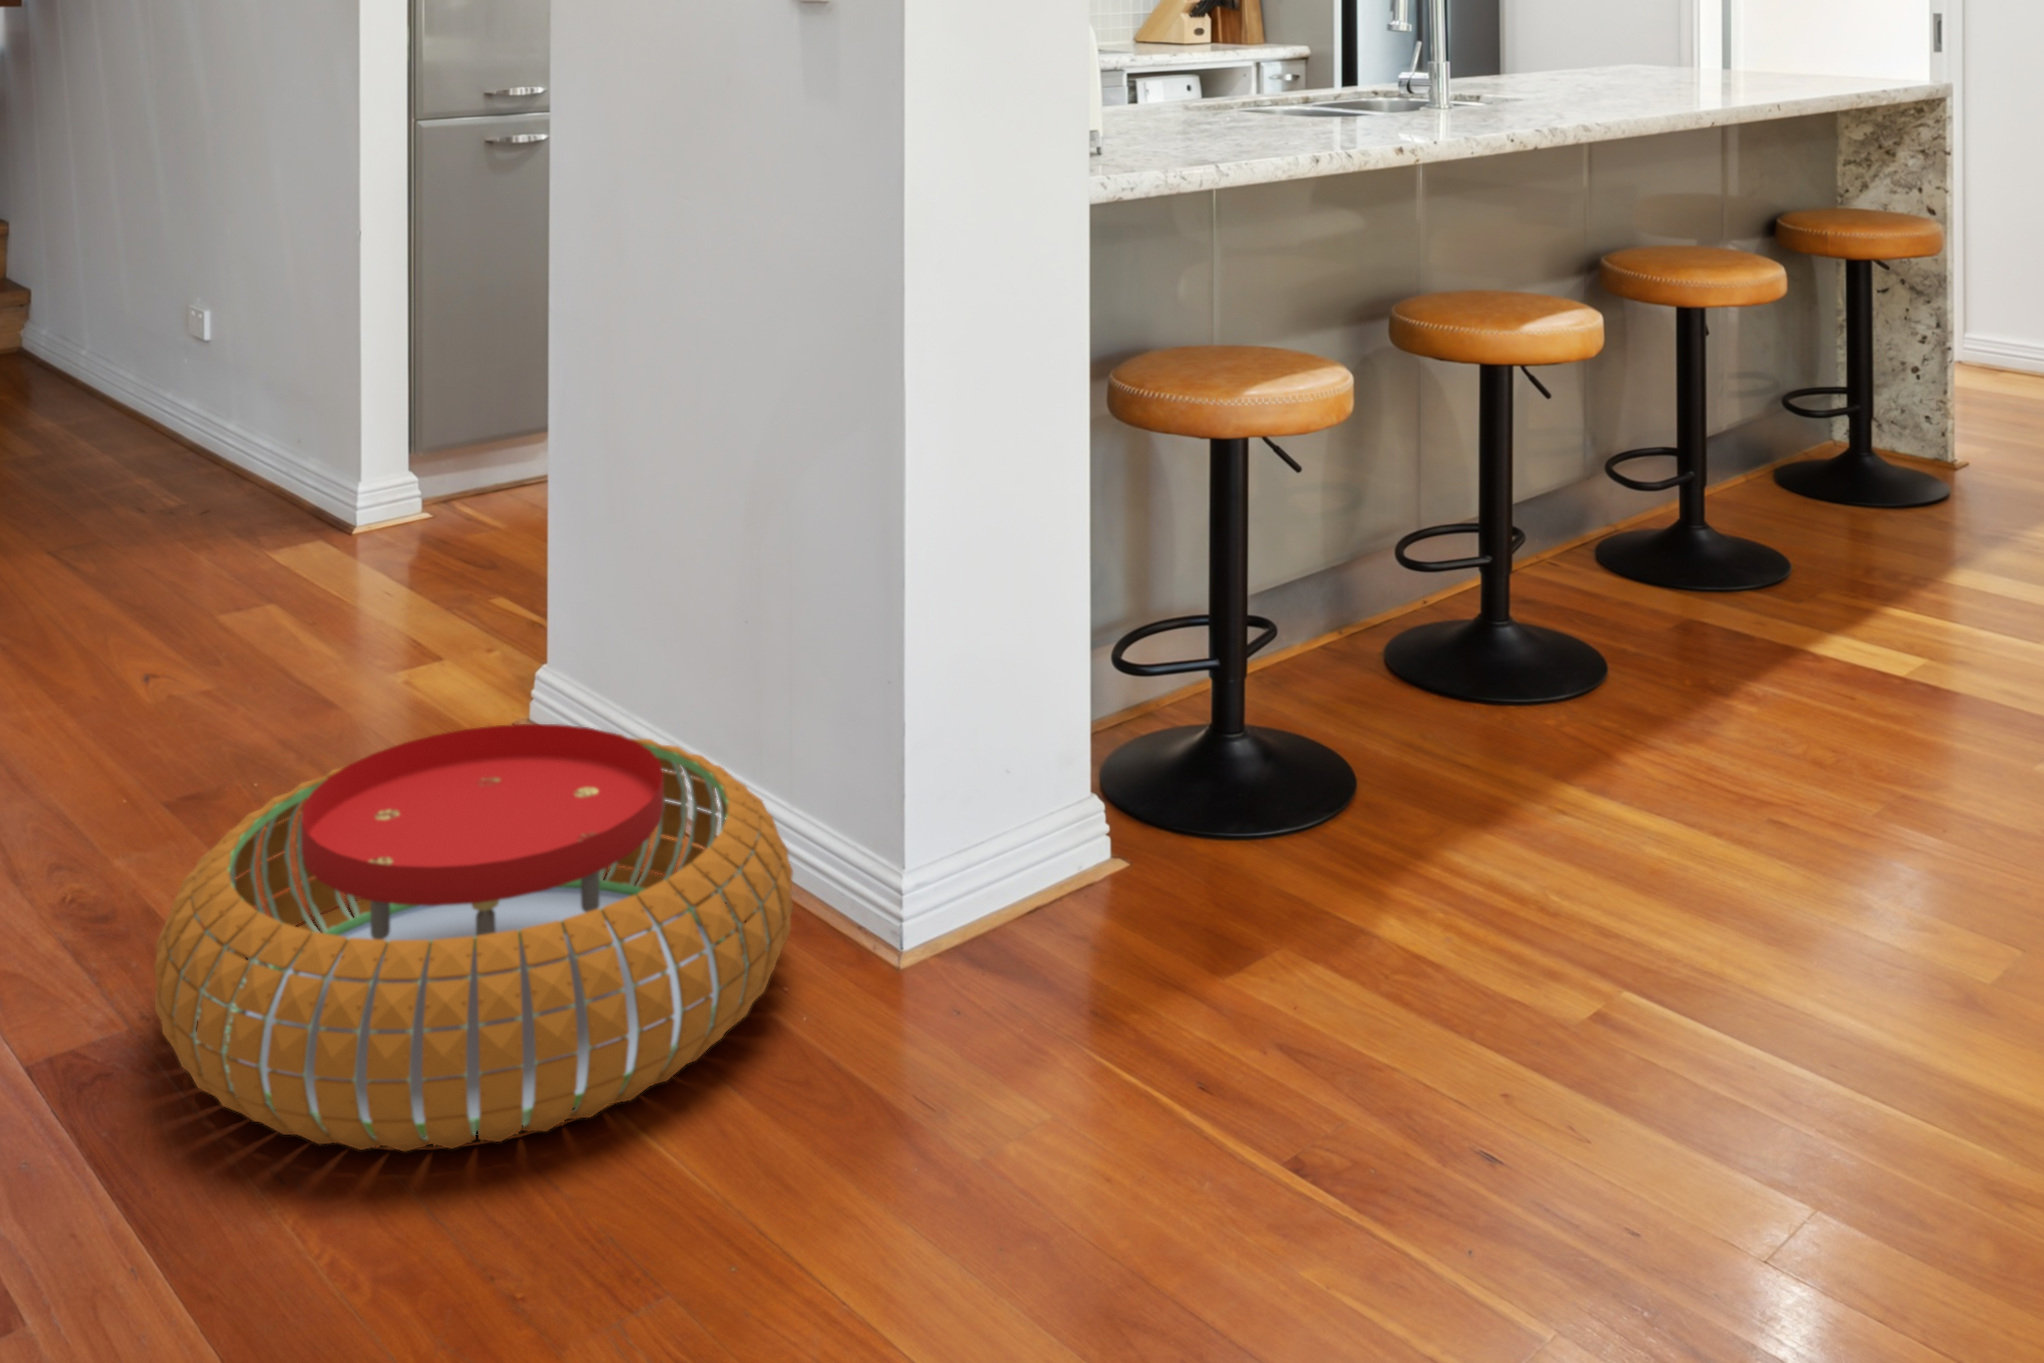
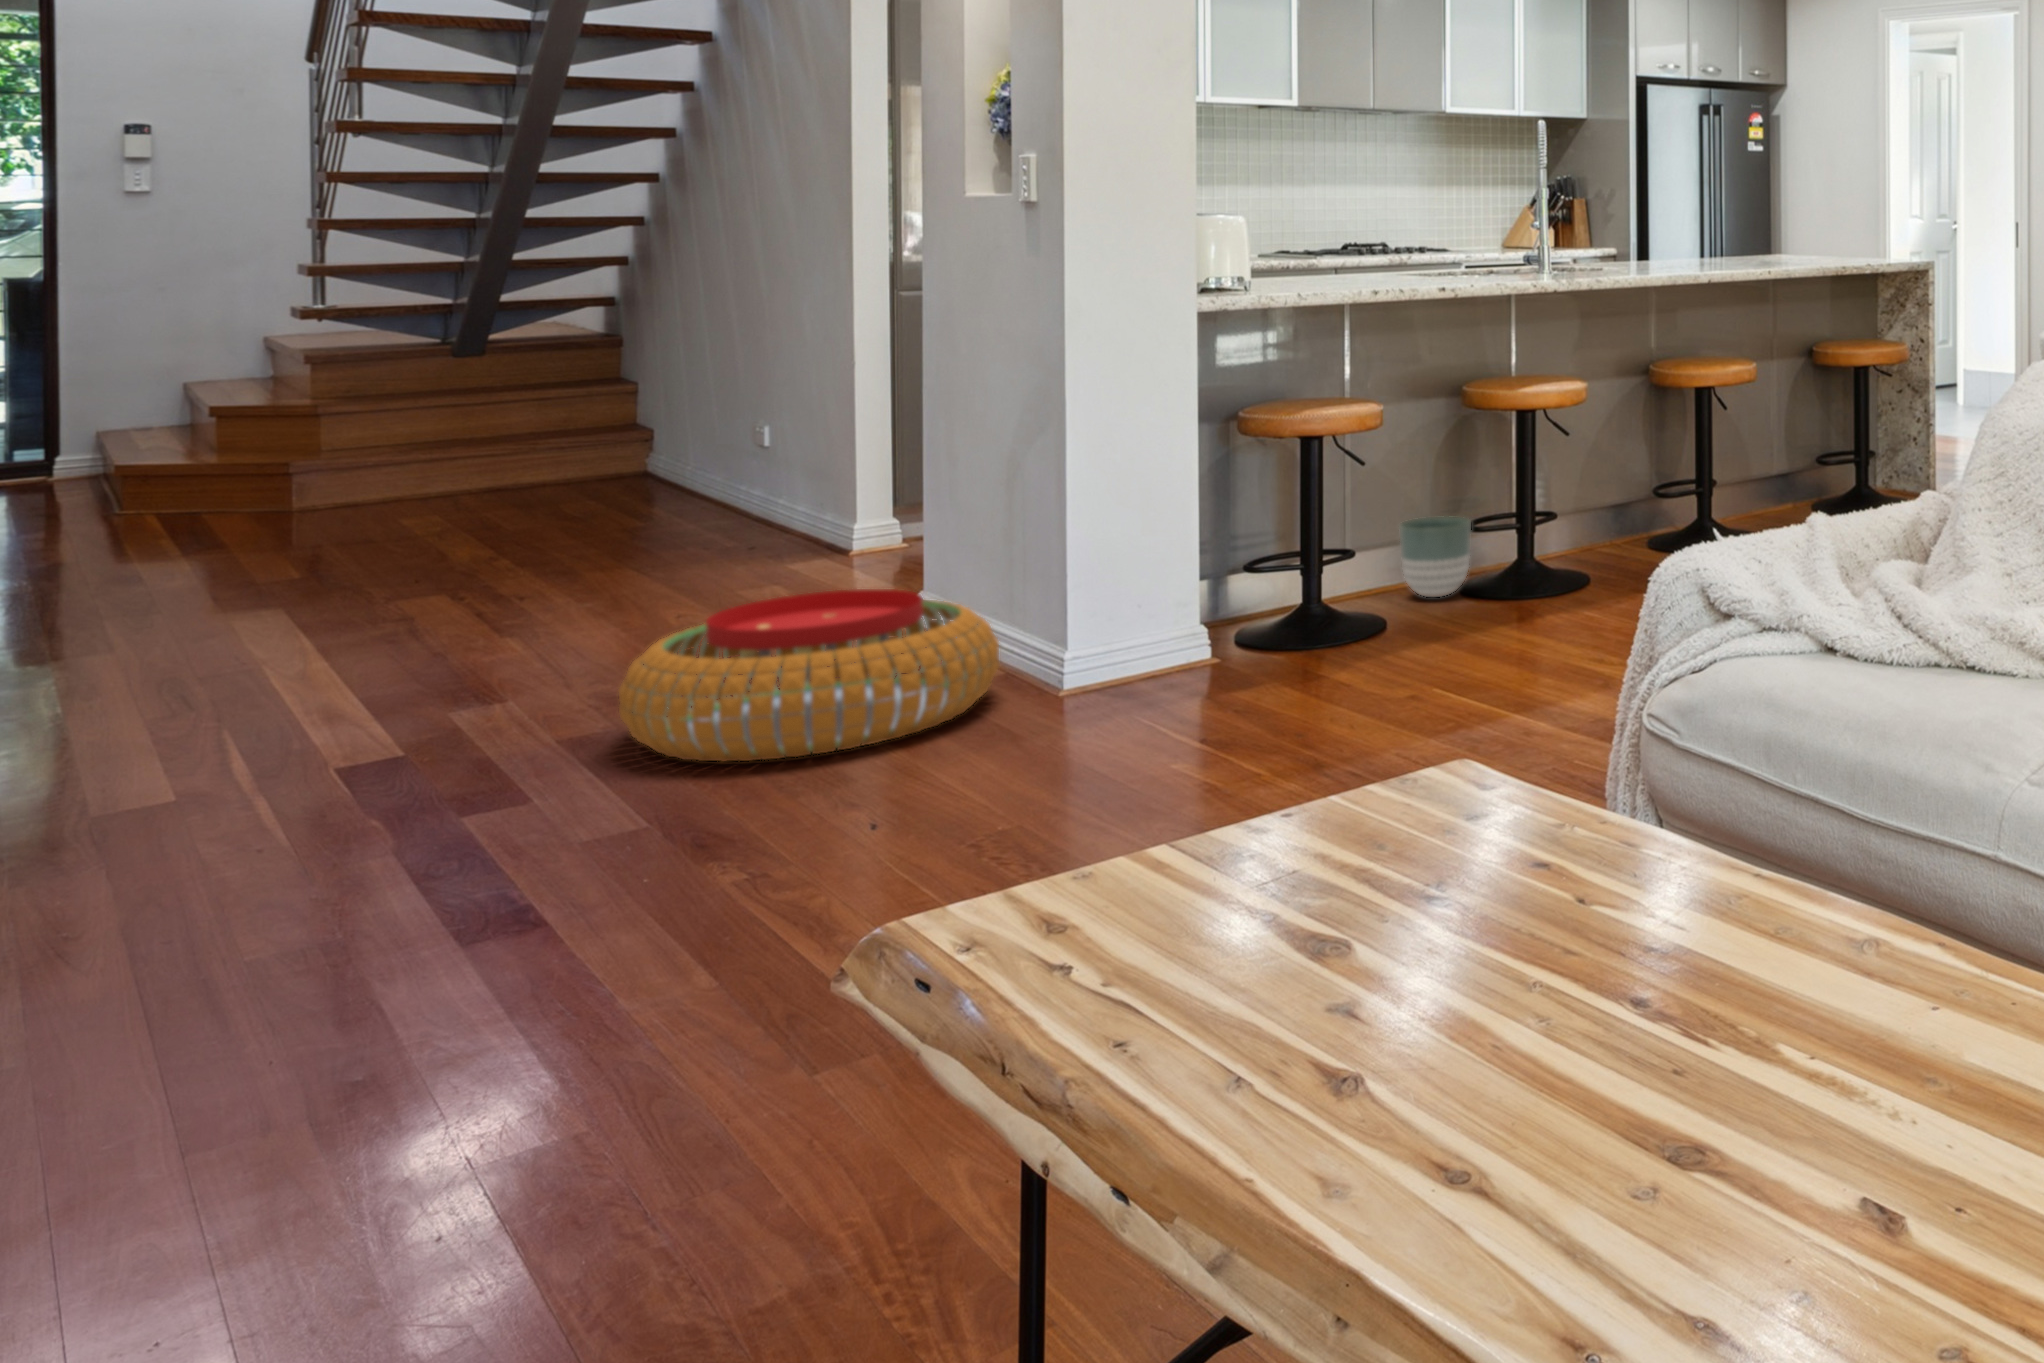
planter: none [1291,530,1409,677] -> present [1400,517,1471,597]

